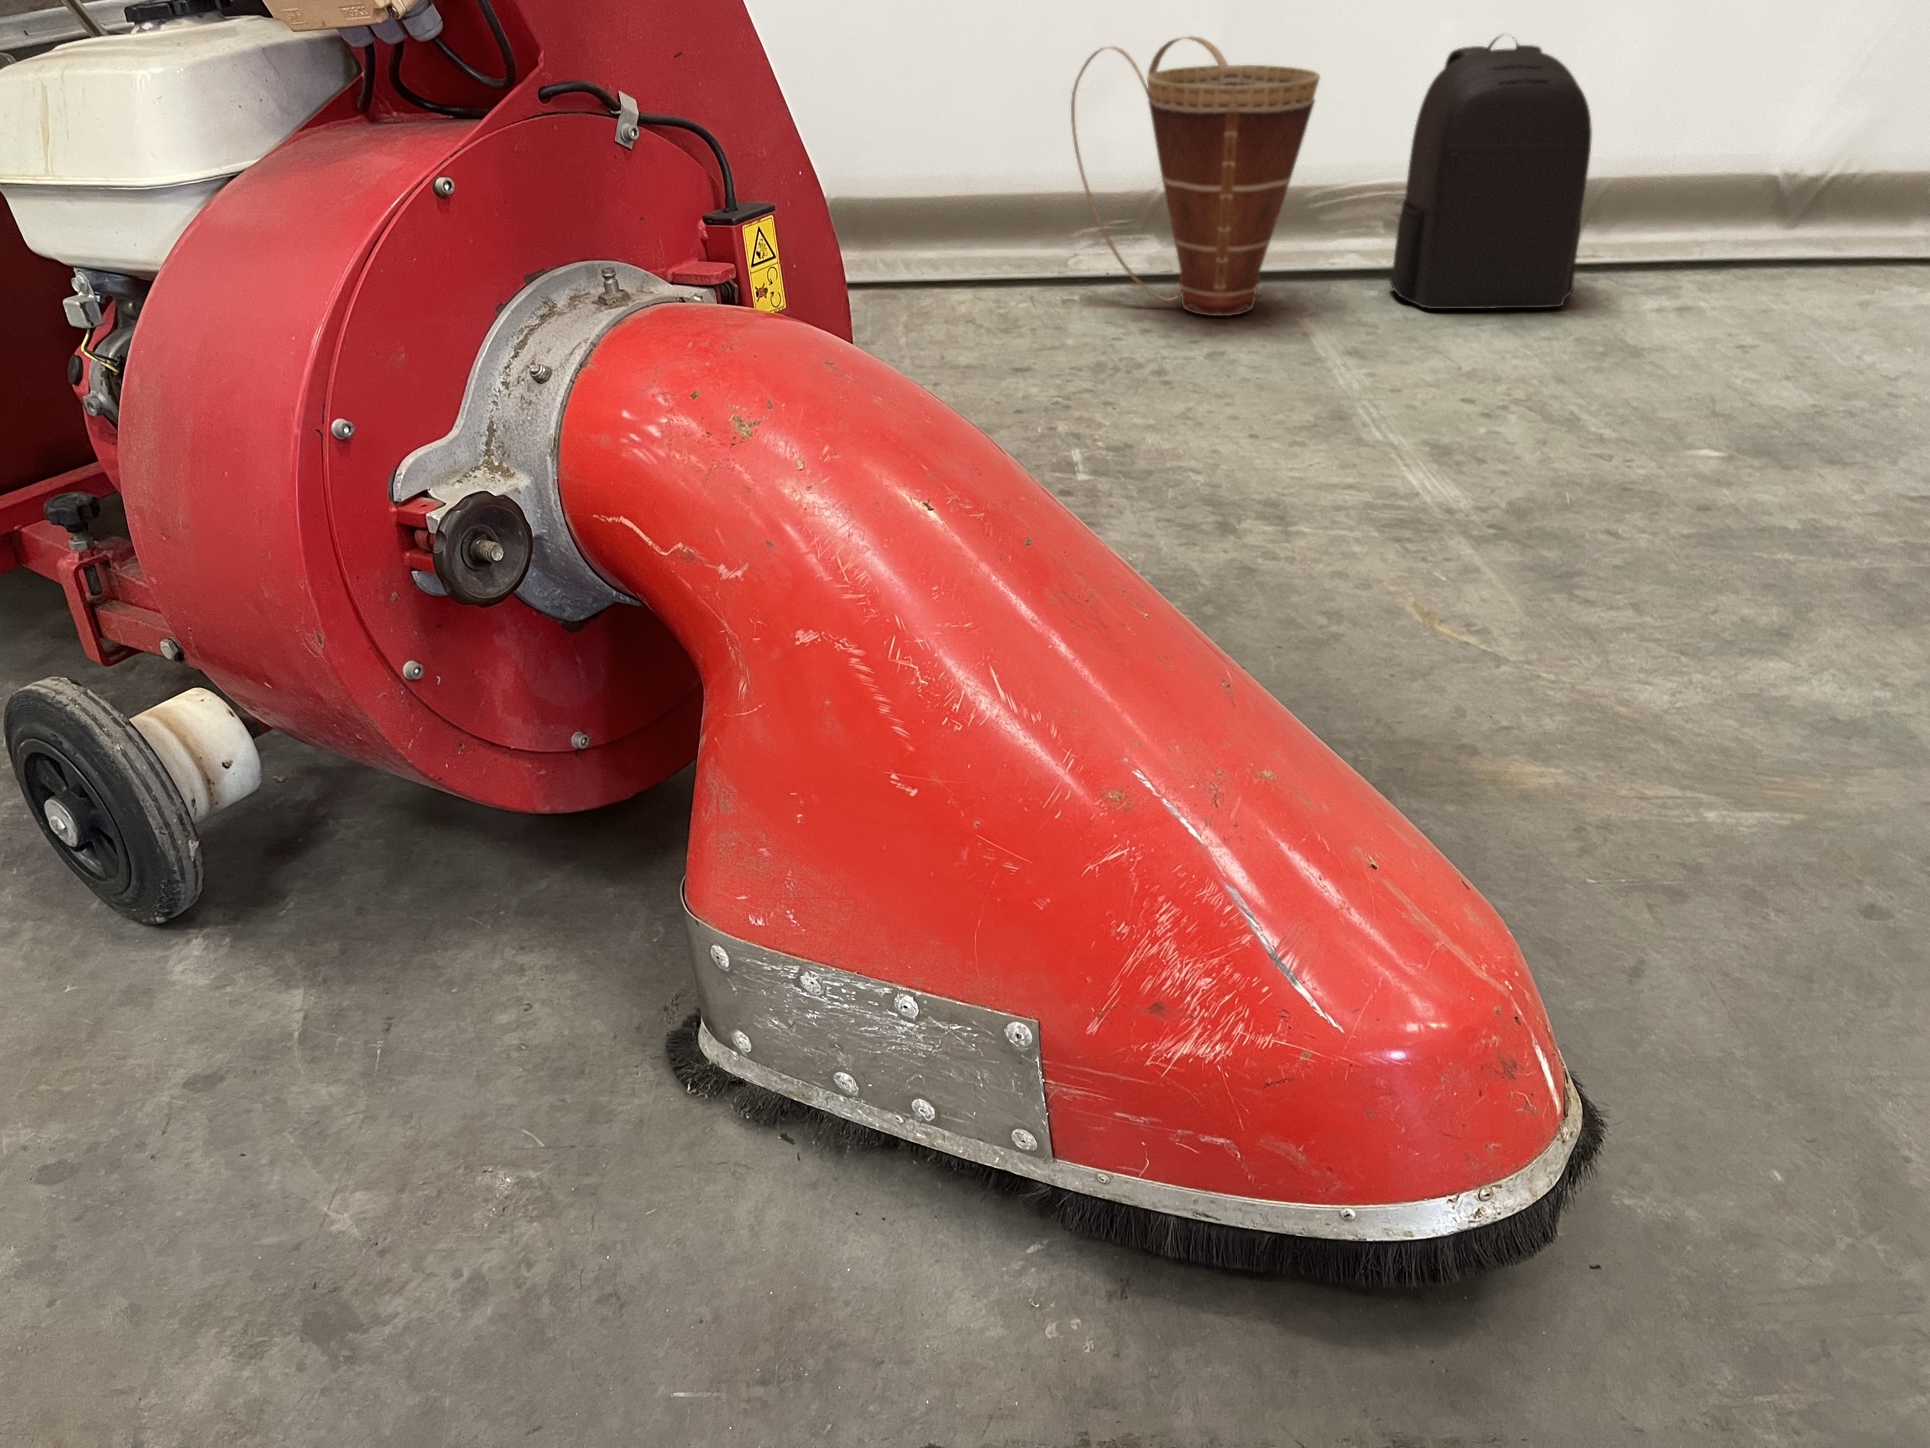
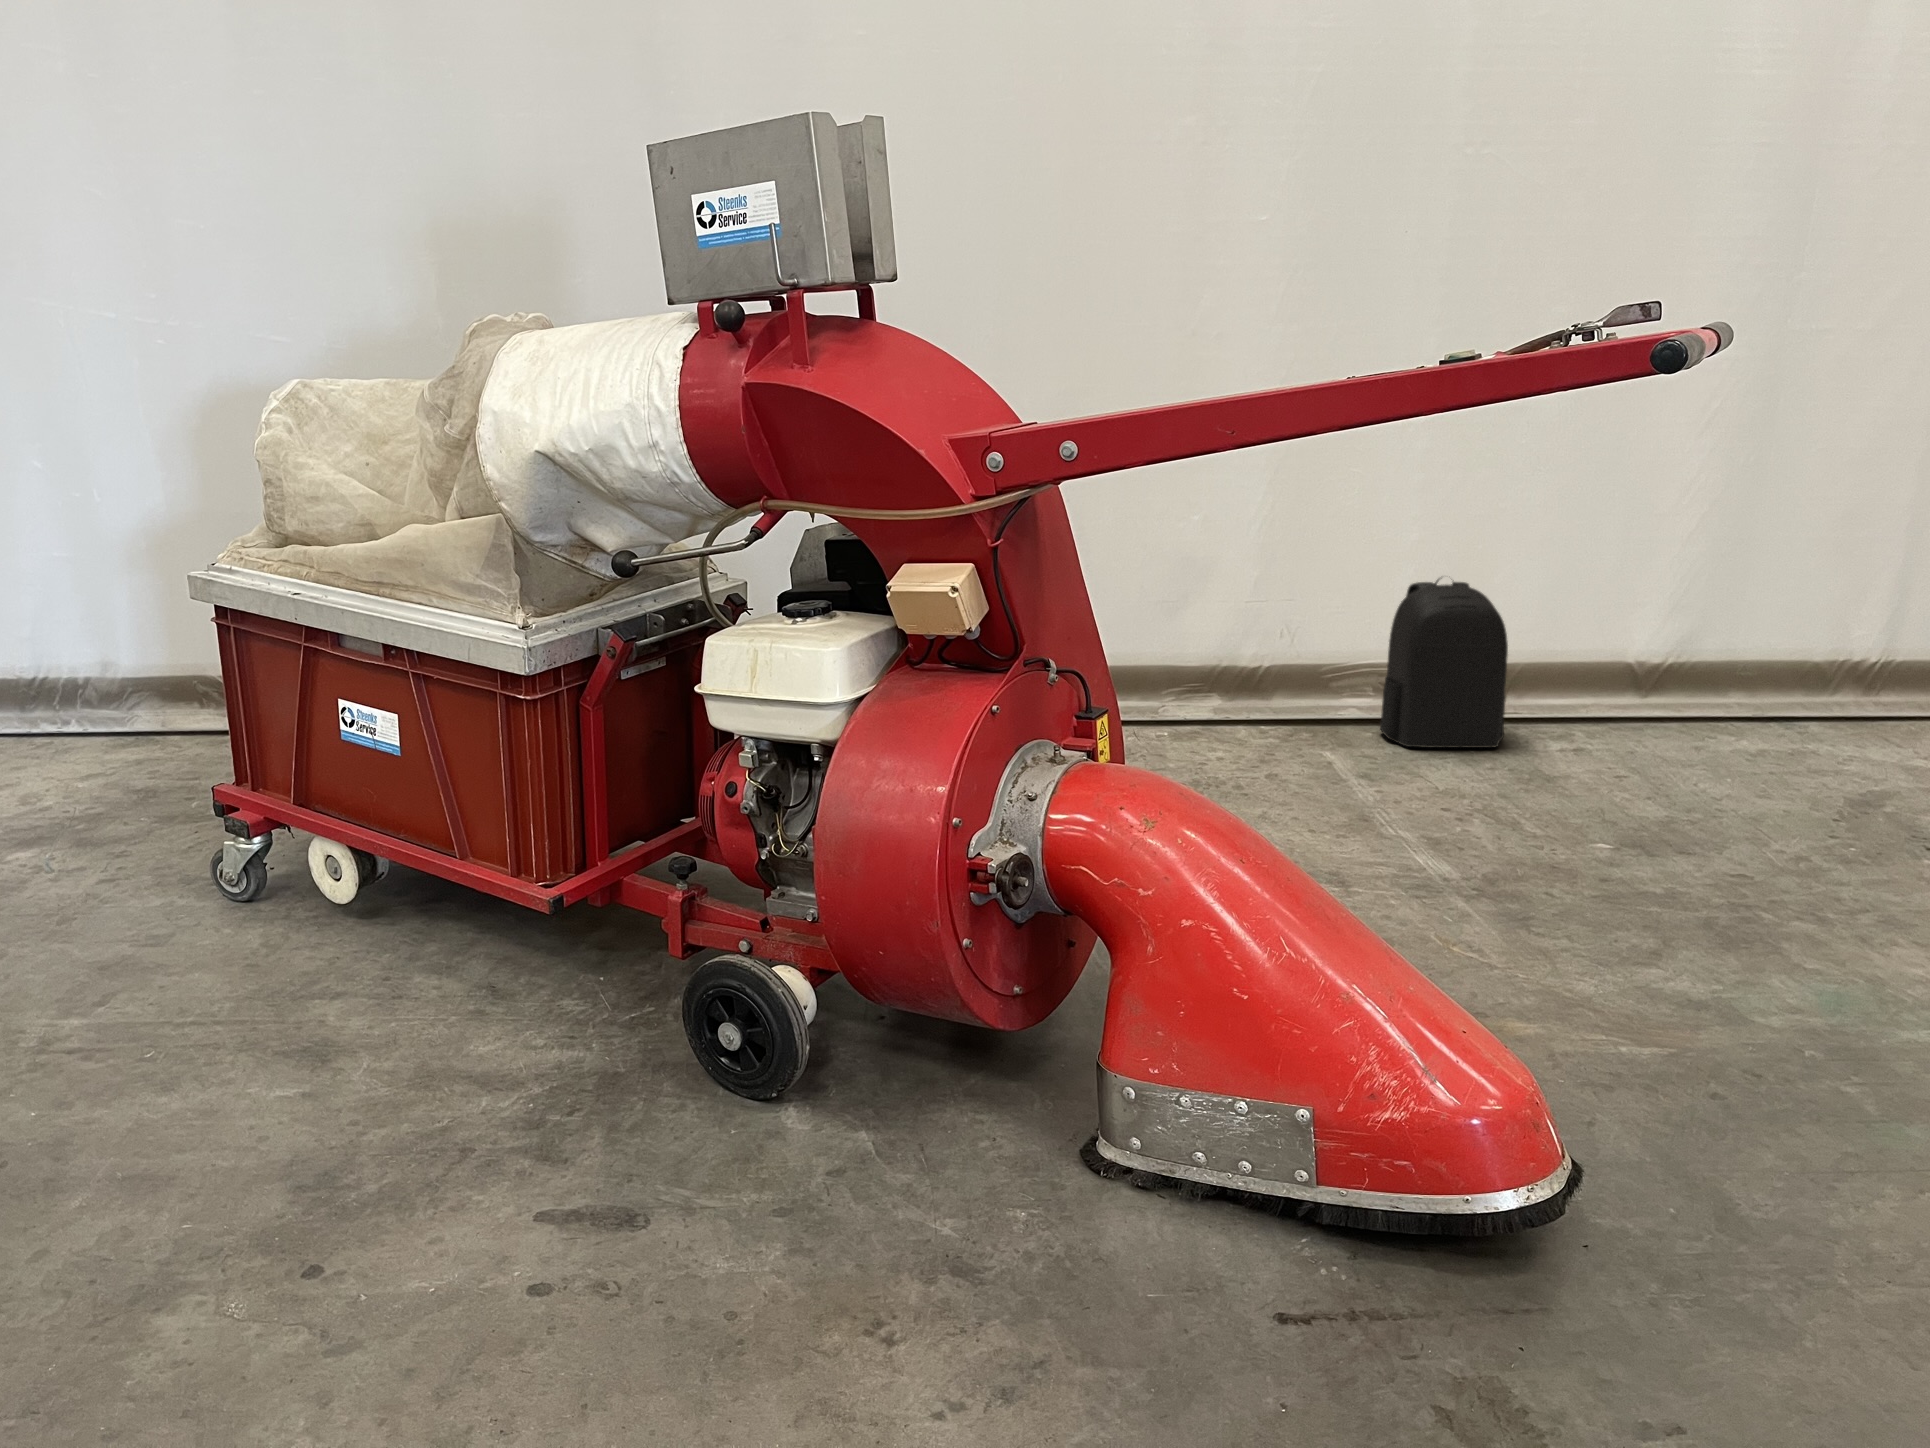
basket: present [1071,37,1320,316] -> none [1164,571,1330,750]

